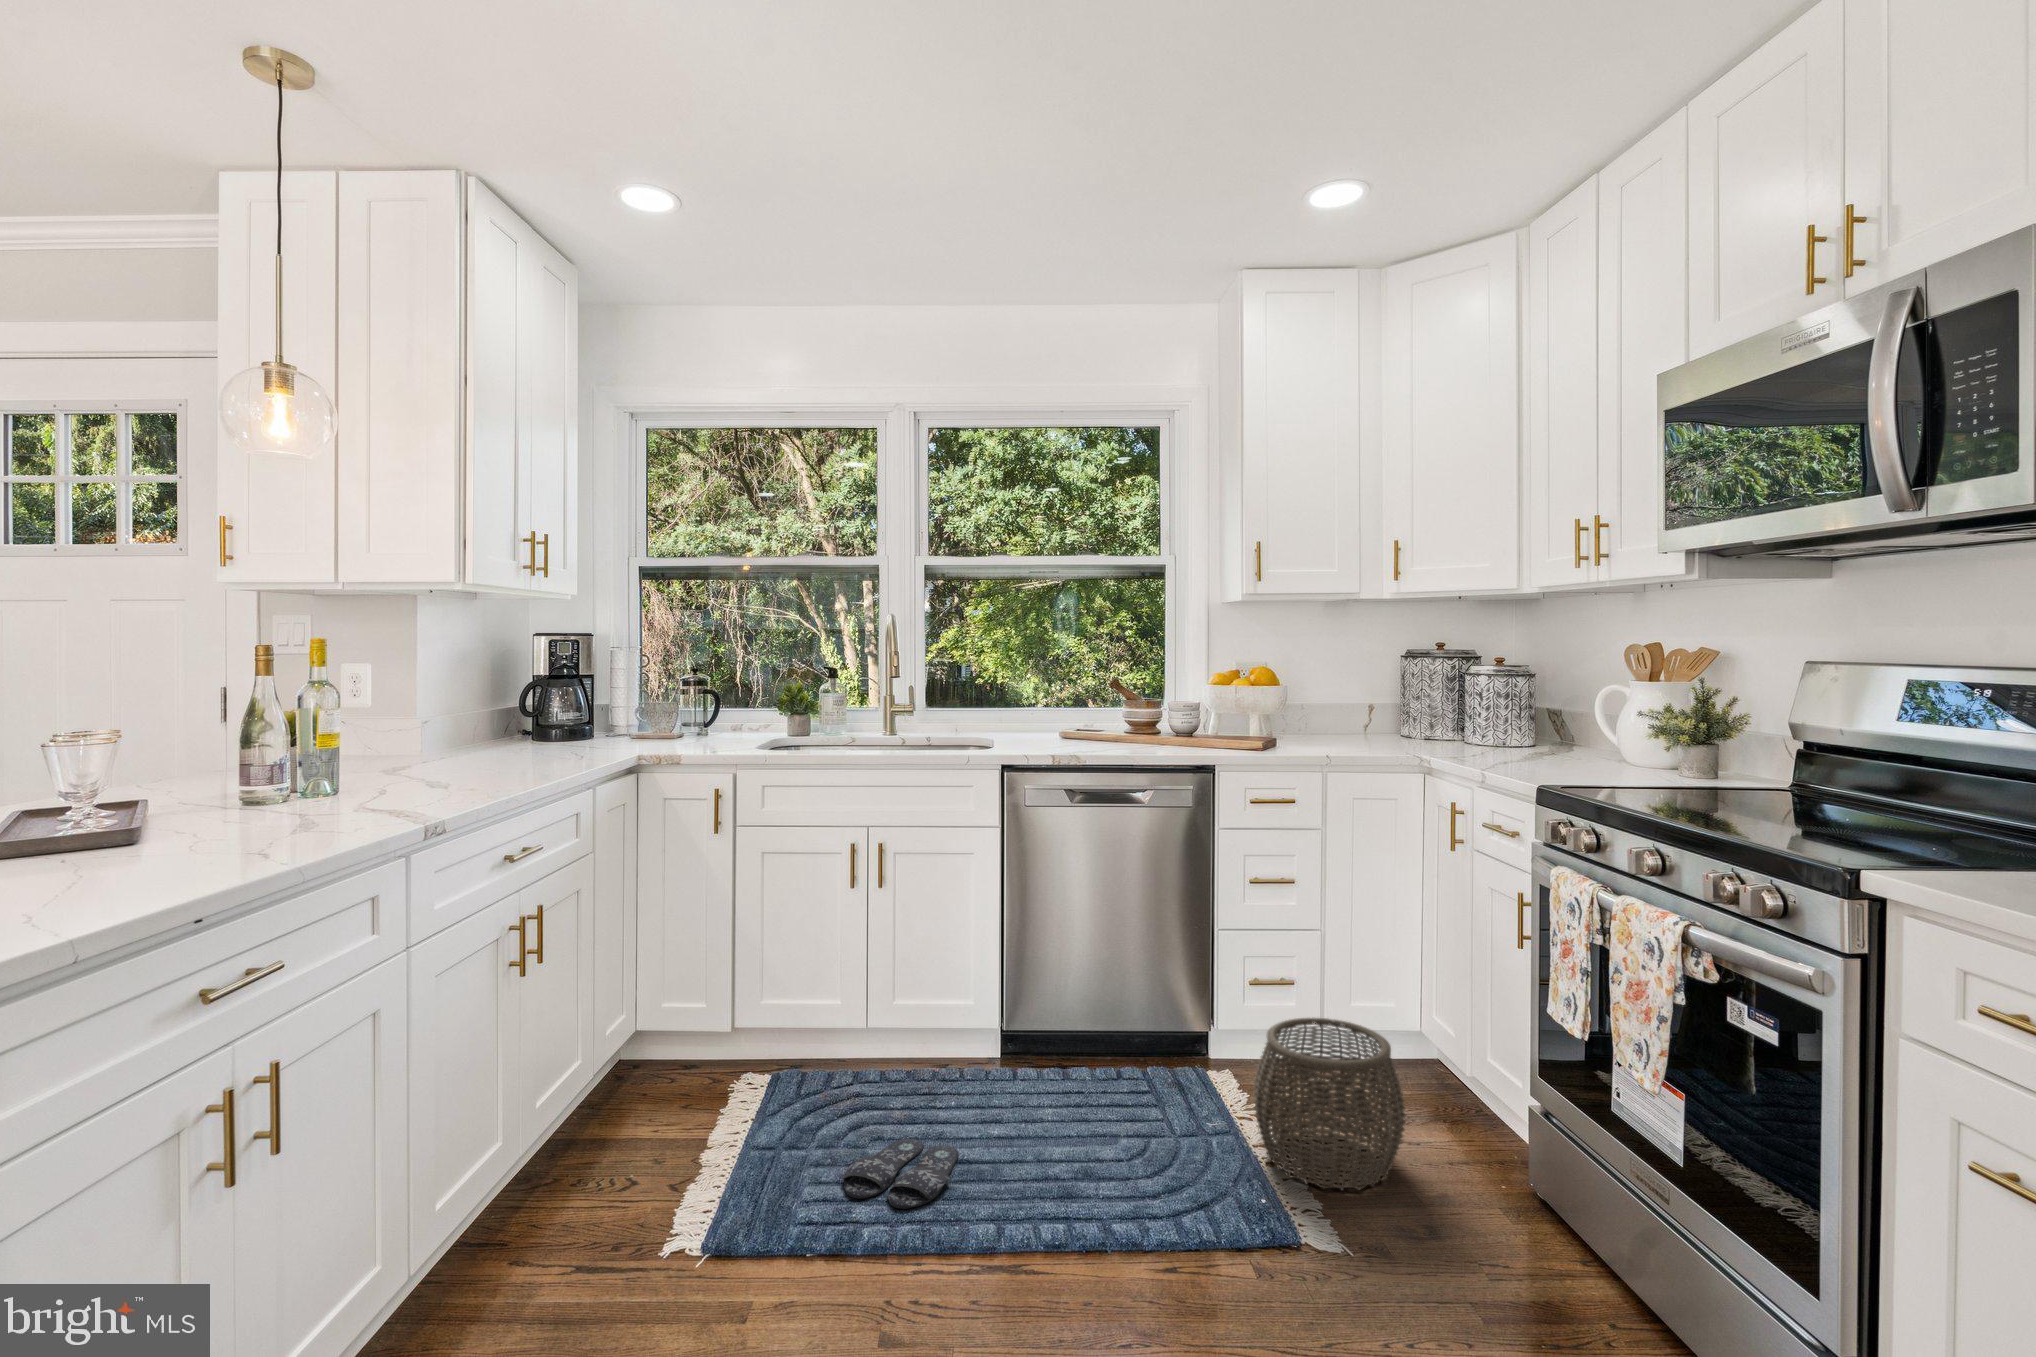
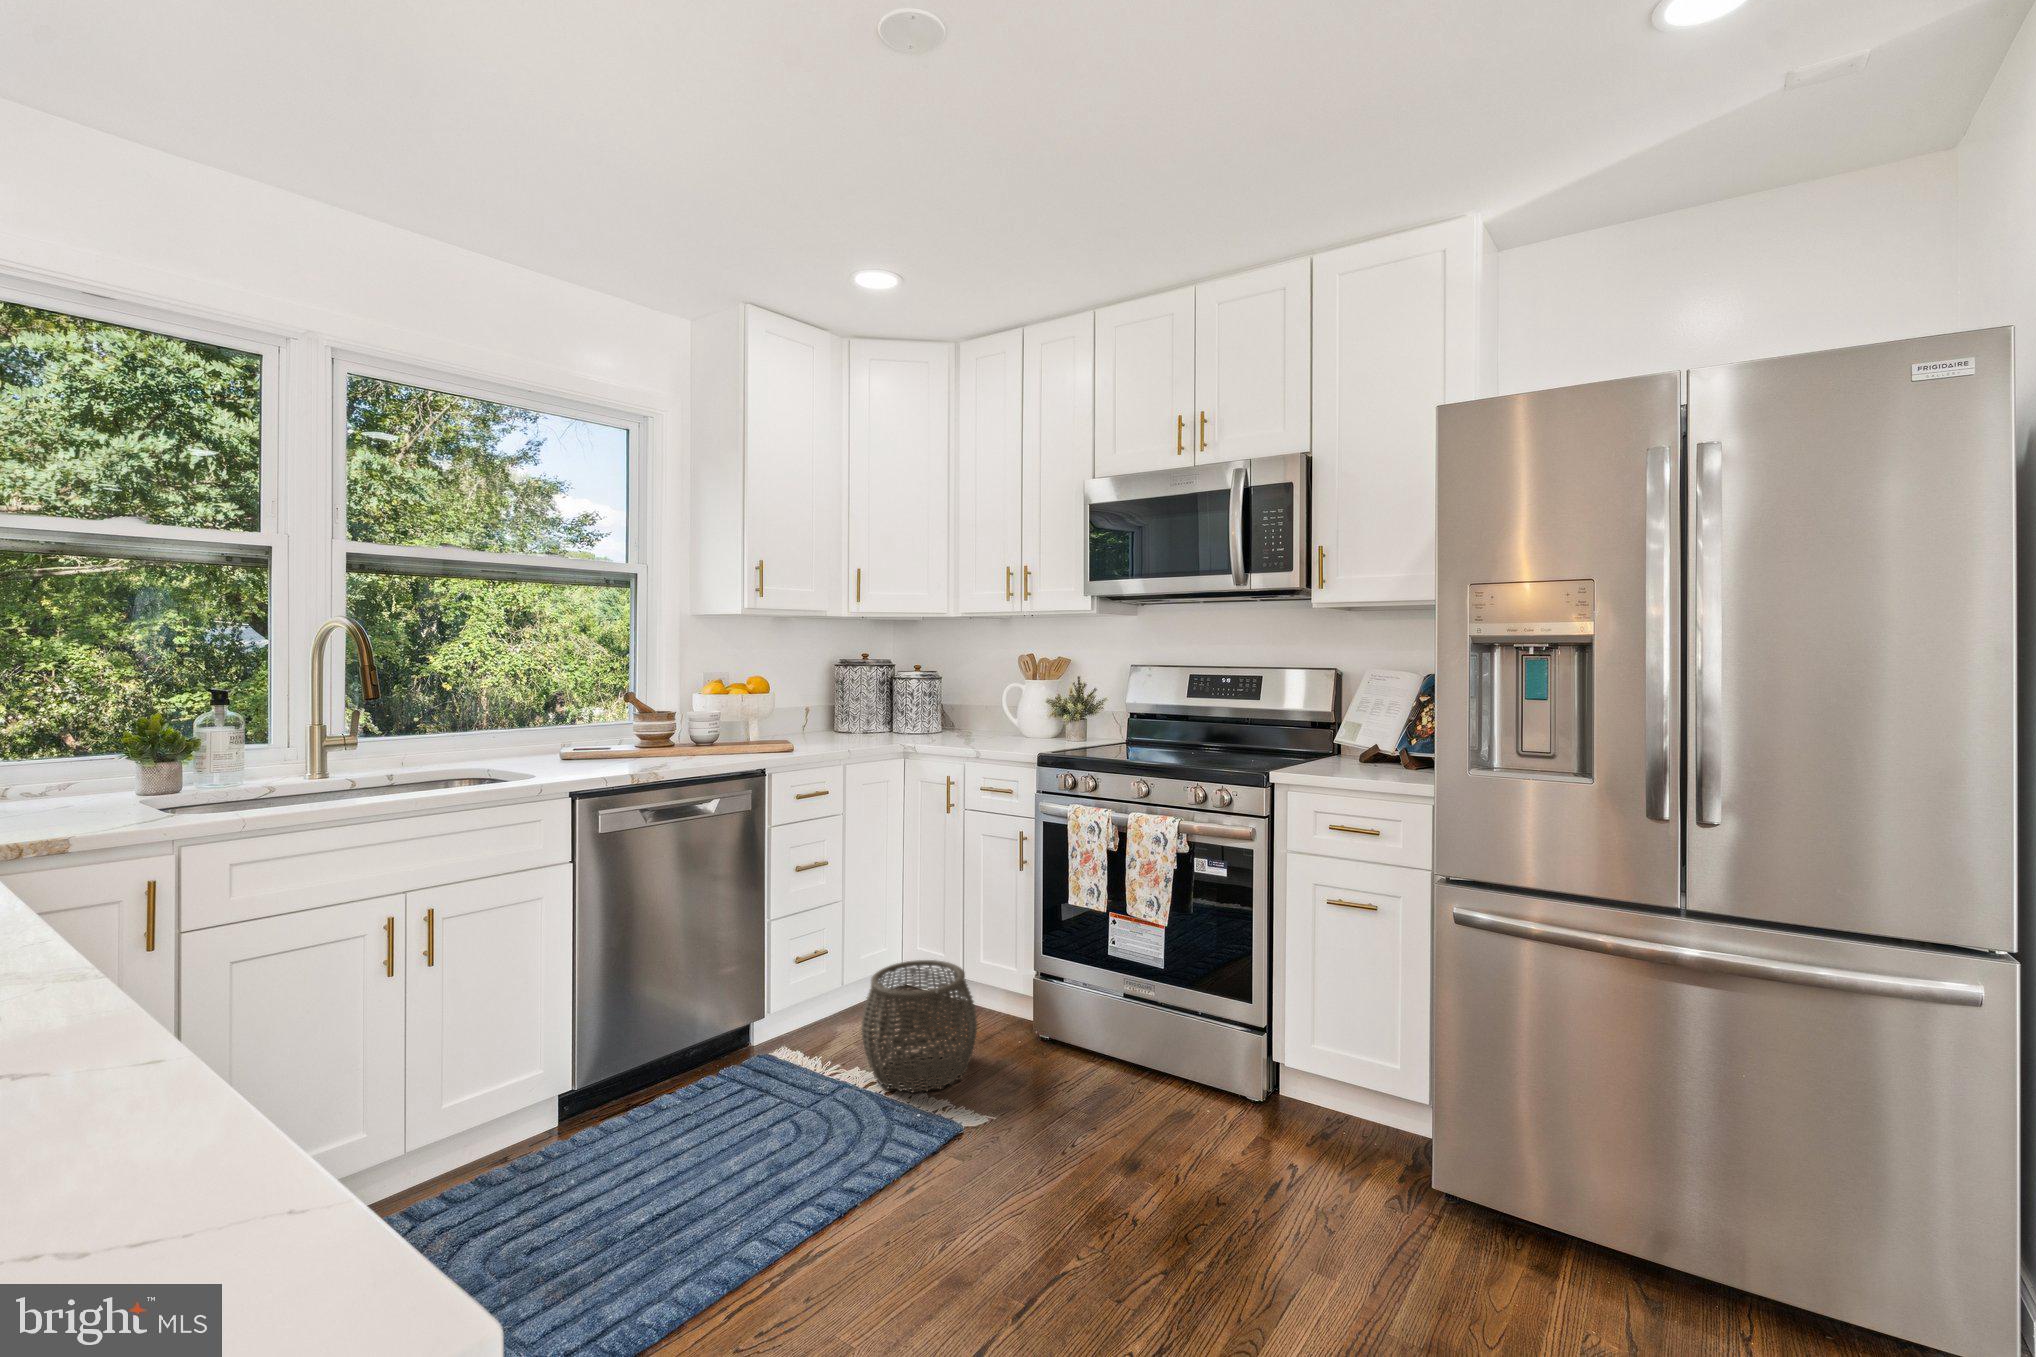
slippers: present [843,1139,959,1209] -> none [540,1212,667,1309]

